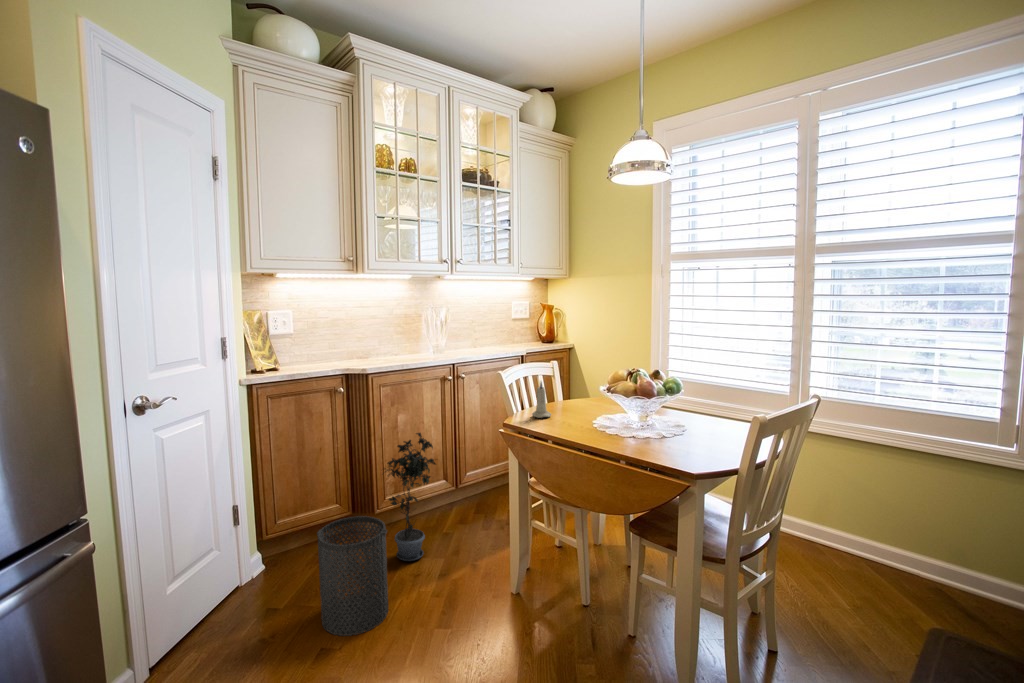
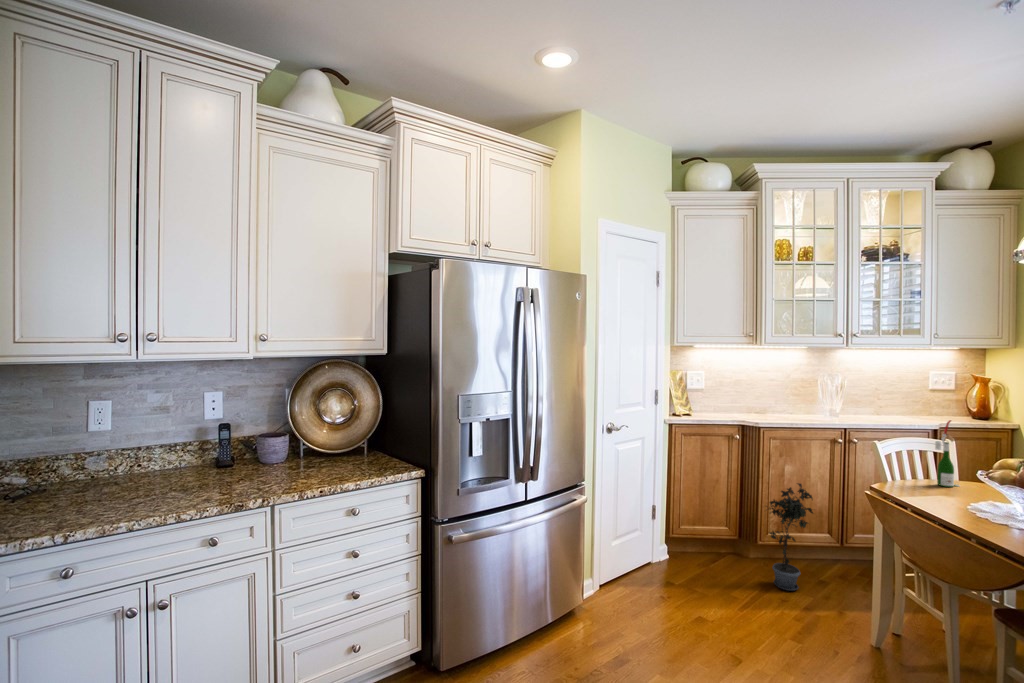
wine bottle: none [551,338,571,408] -> present [935,420,959,487]
candle: present [532,382,551,418] -> none [906,456,927,491]
trash can: present [317,516,388,636] -> none [707,533,761,621]

